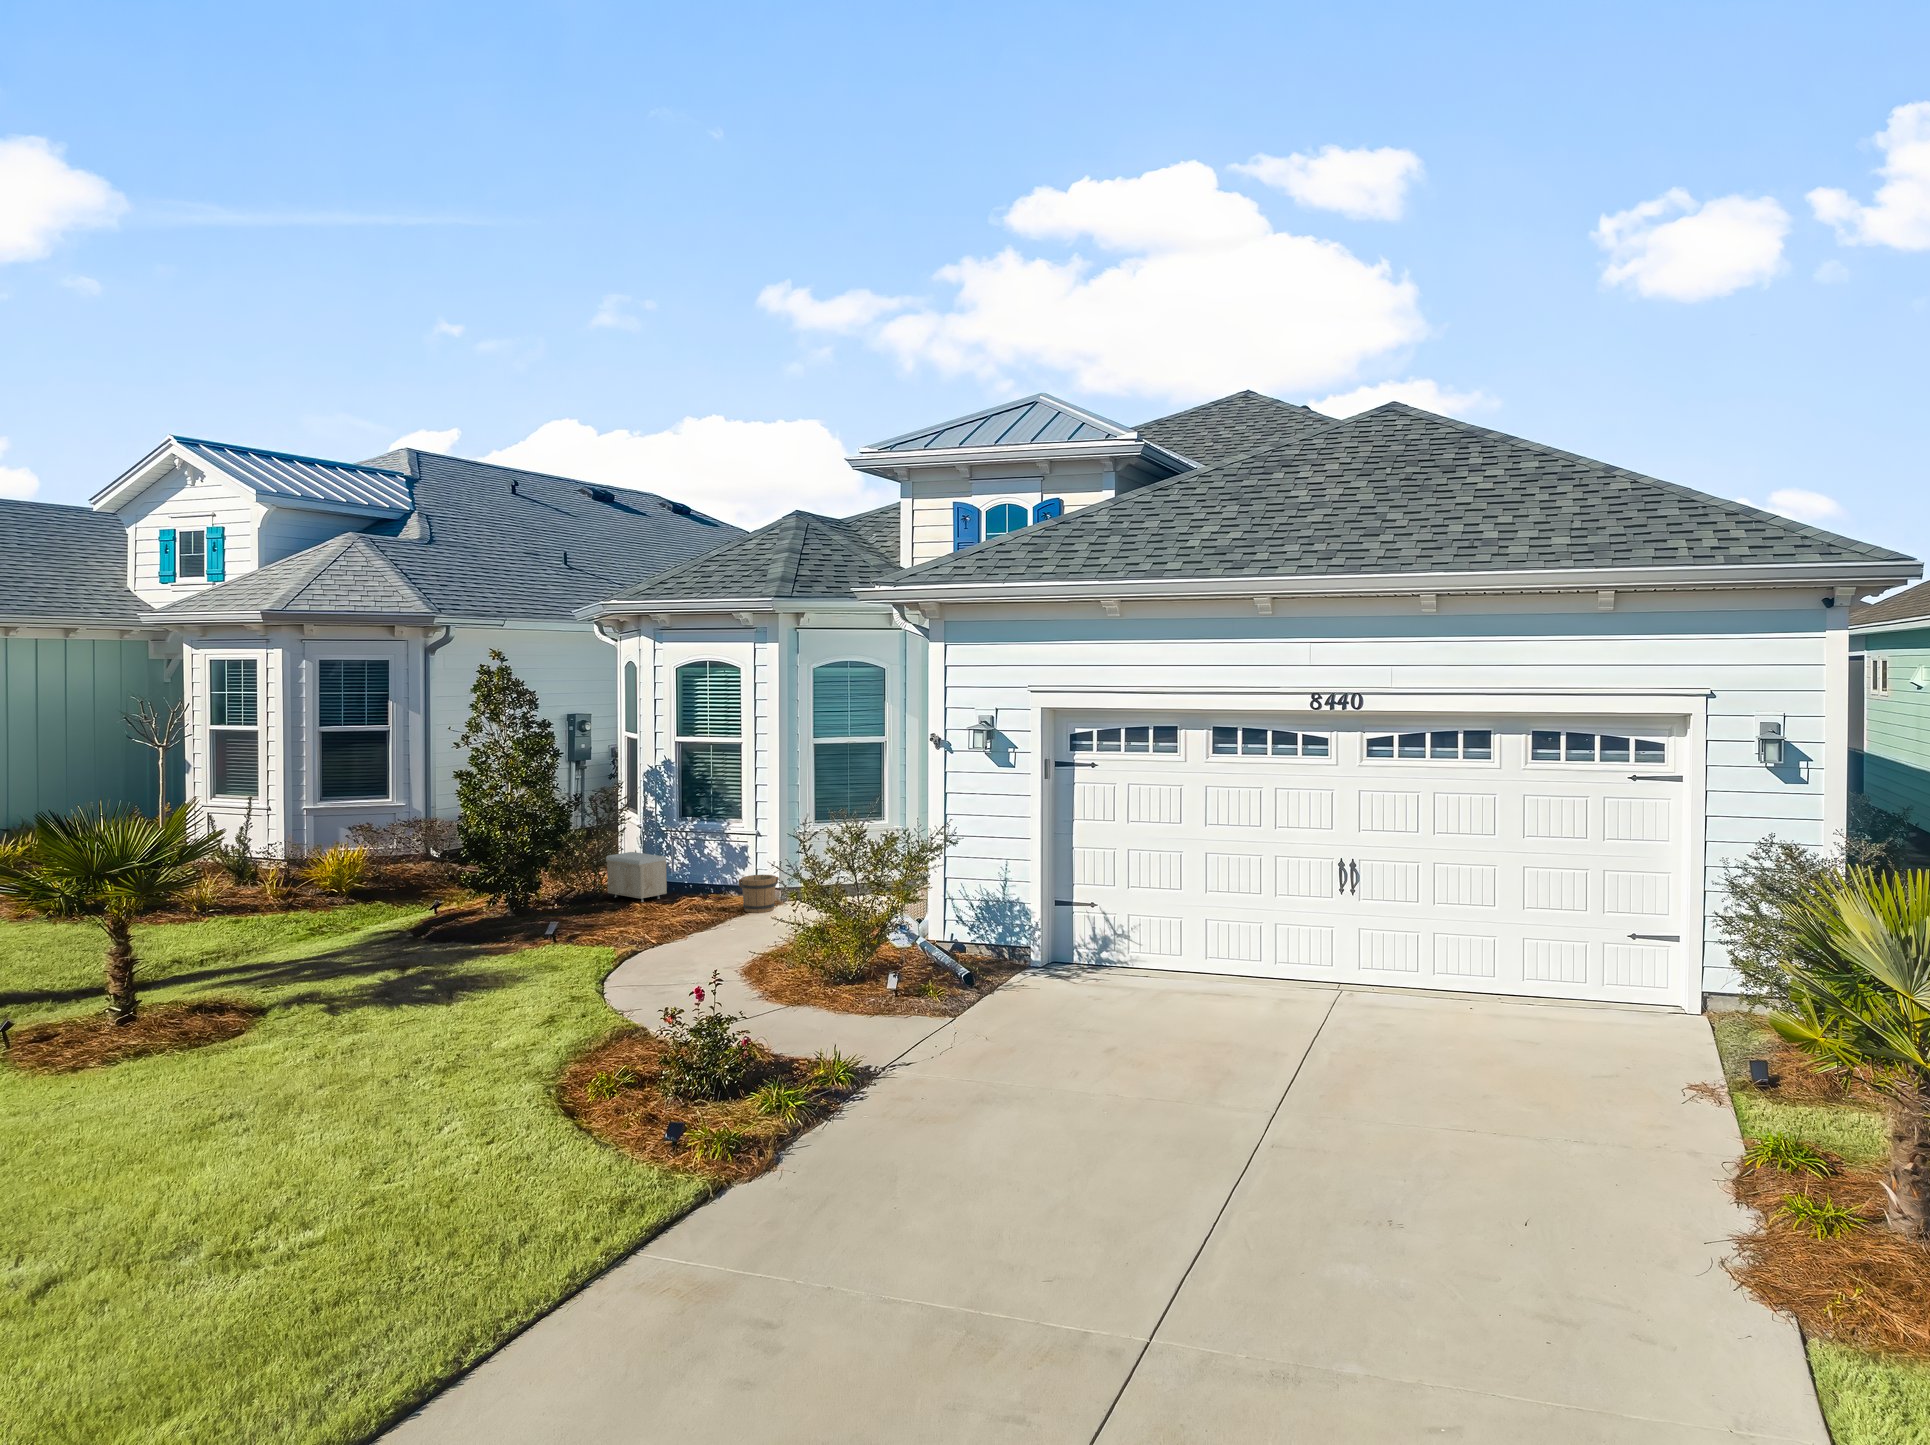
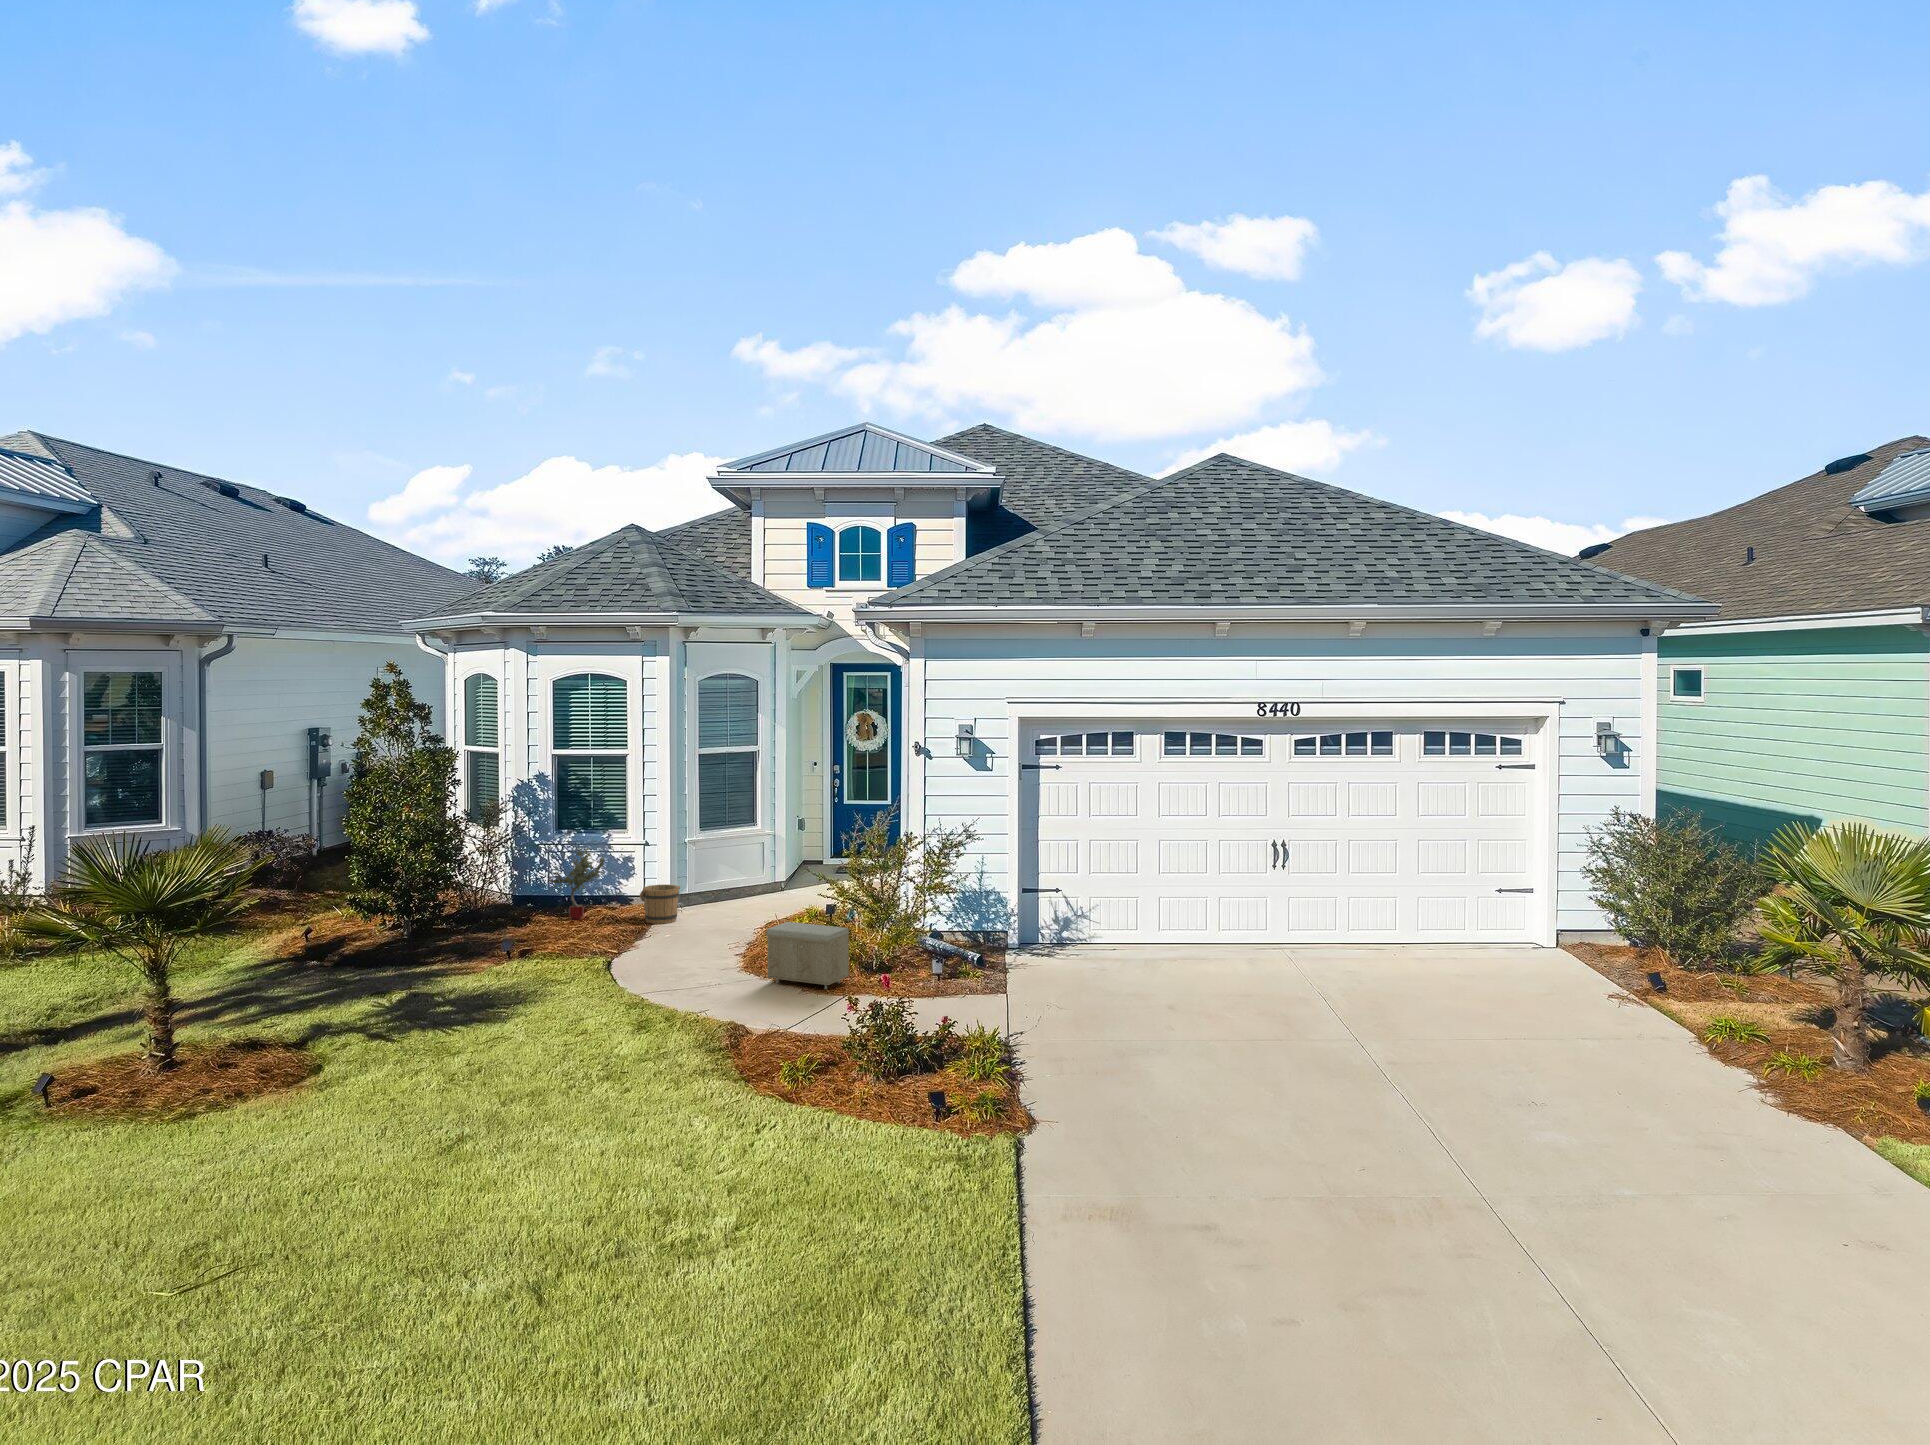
potted tree: none [667,836,716,904] -> present [548,848,605,920]
storage bench: present [606,852,667,902] -> present [766,922,849,989]

